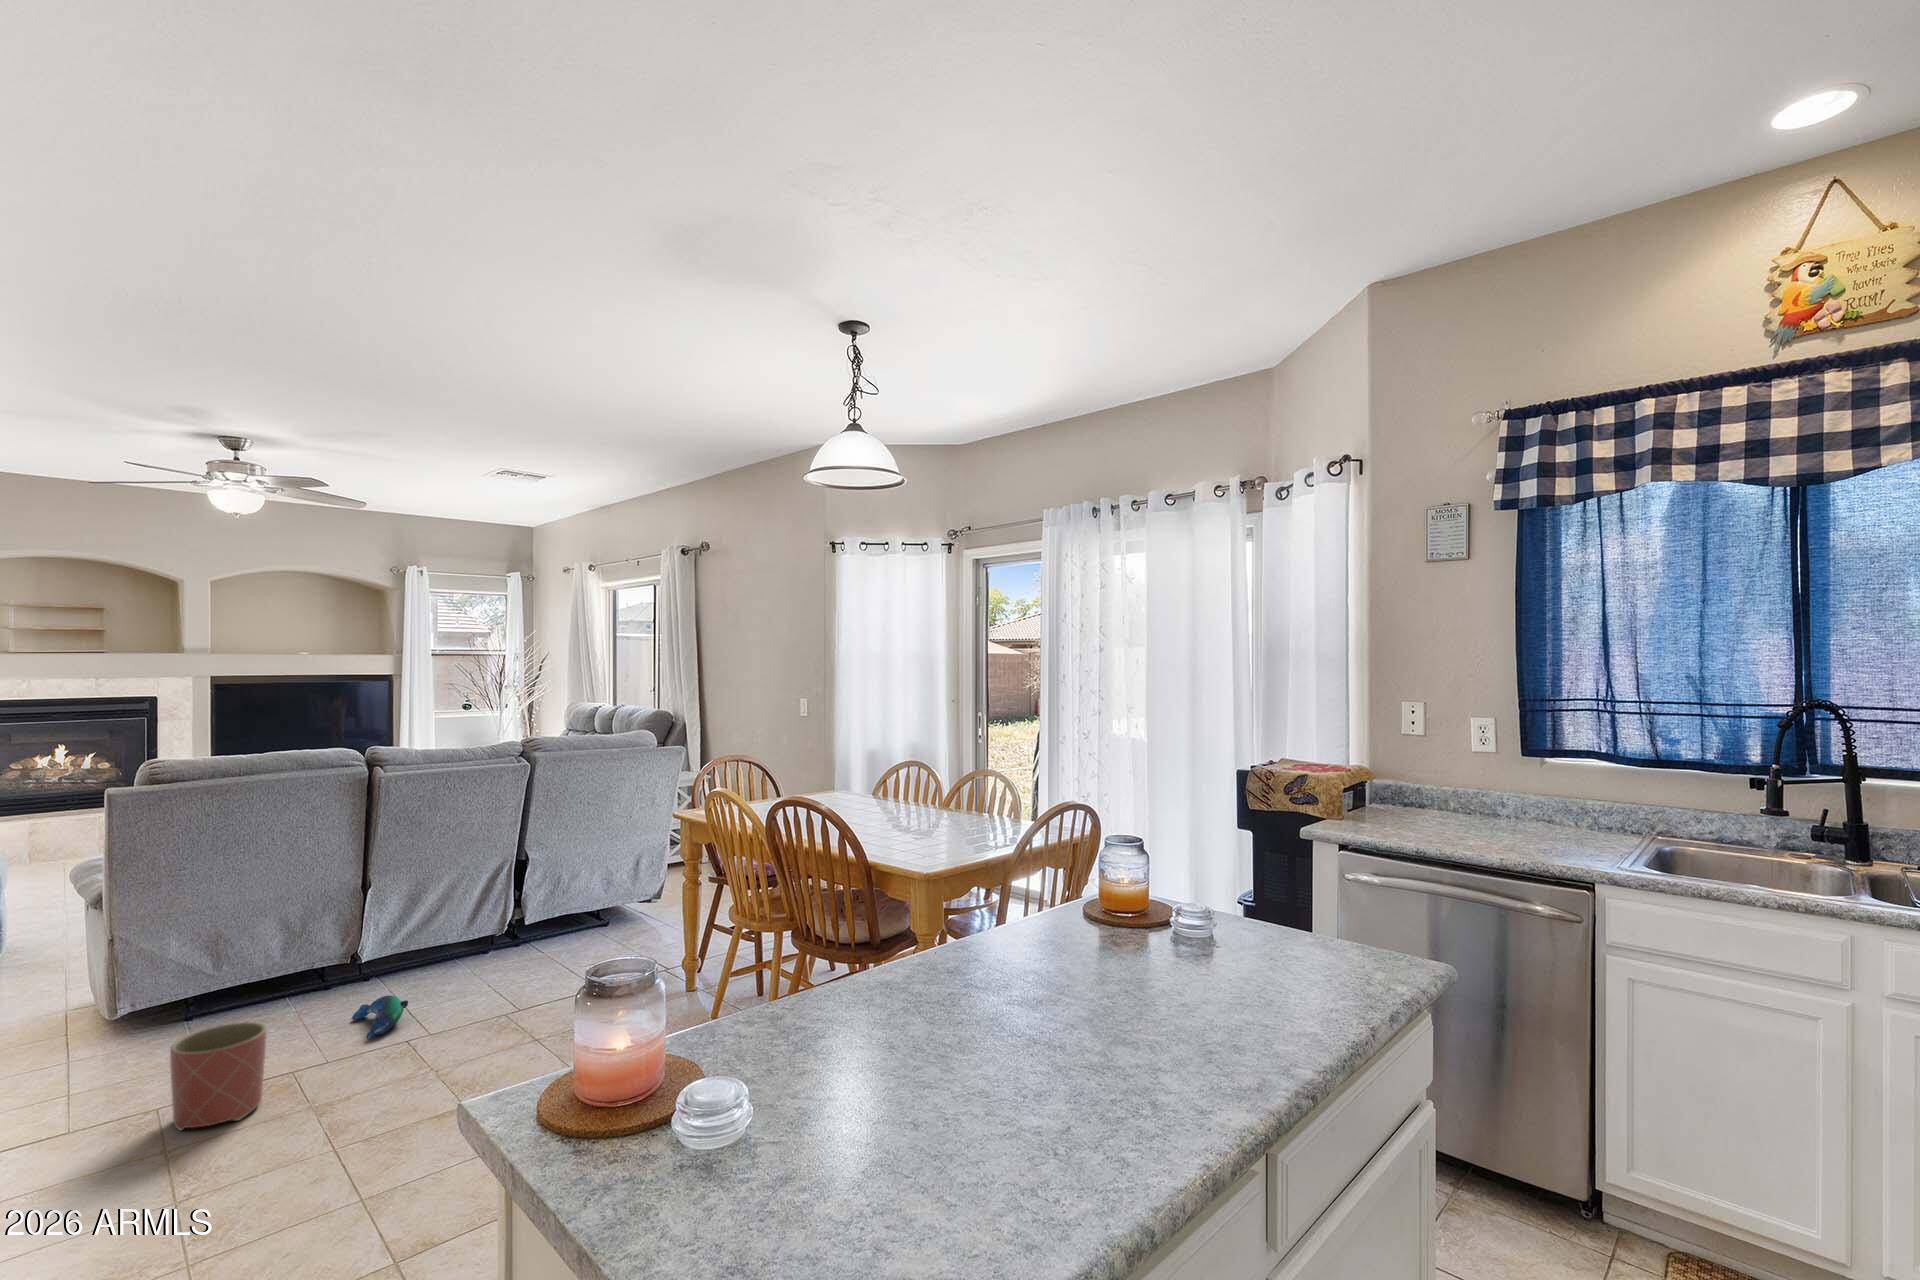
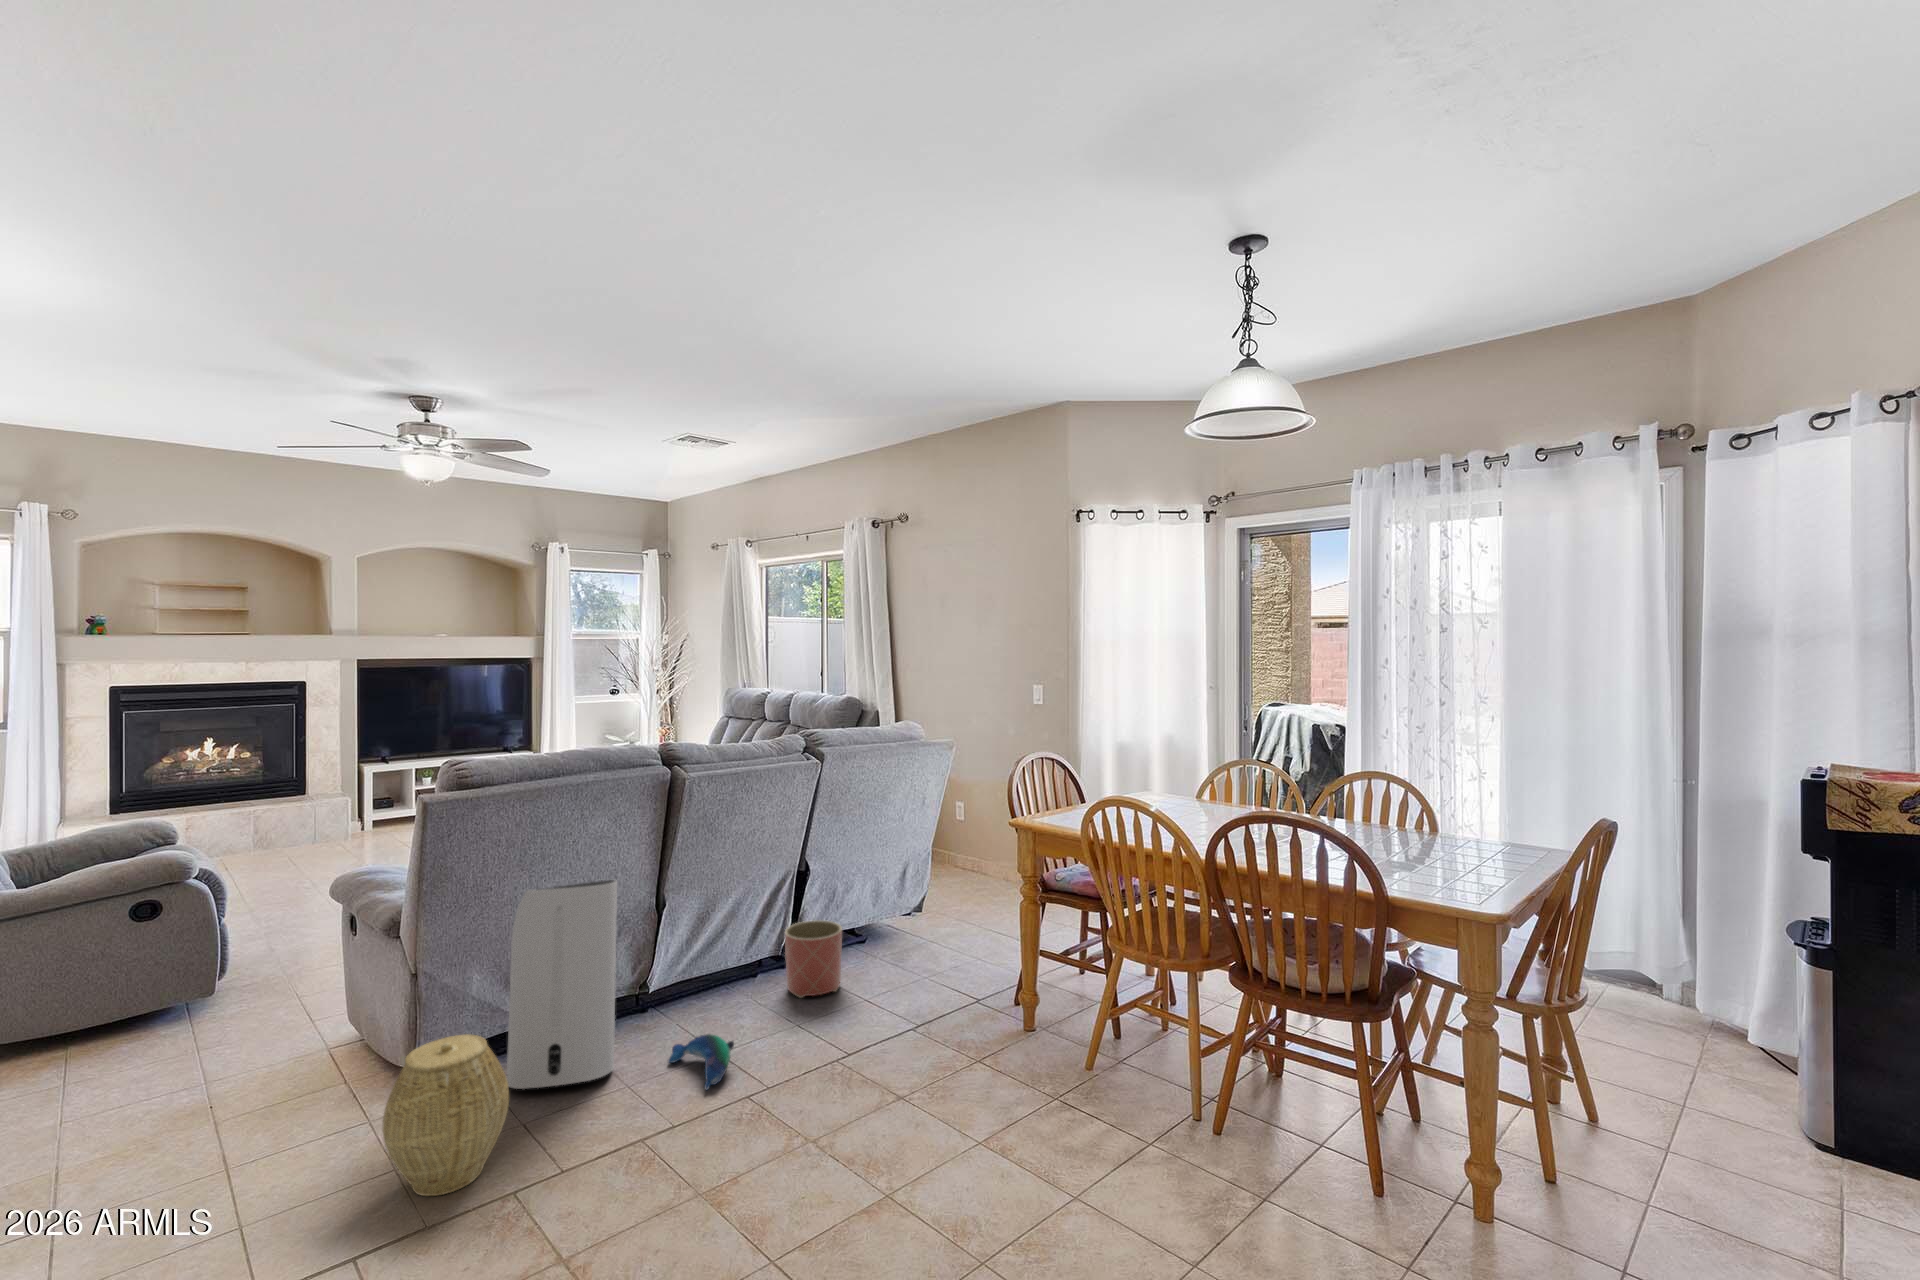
air purifier: none [199,863,315,1036] -> present [507,879,617,1089]
woven basket: none [47,982,170,1108] -> present [382,1034,509,1196]
planter: present [170,1022,266,1130] -> present [784,920,842,998]

